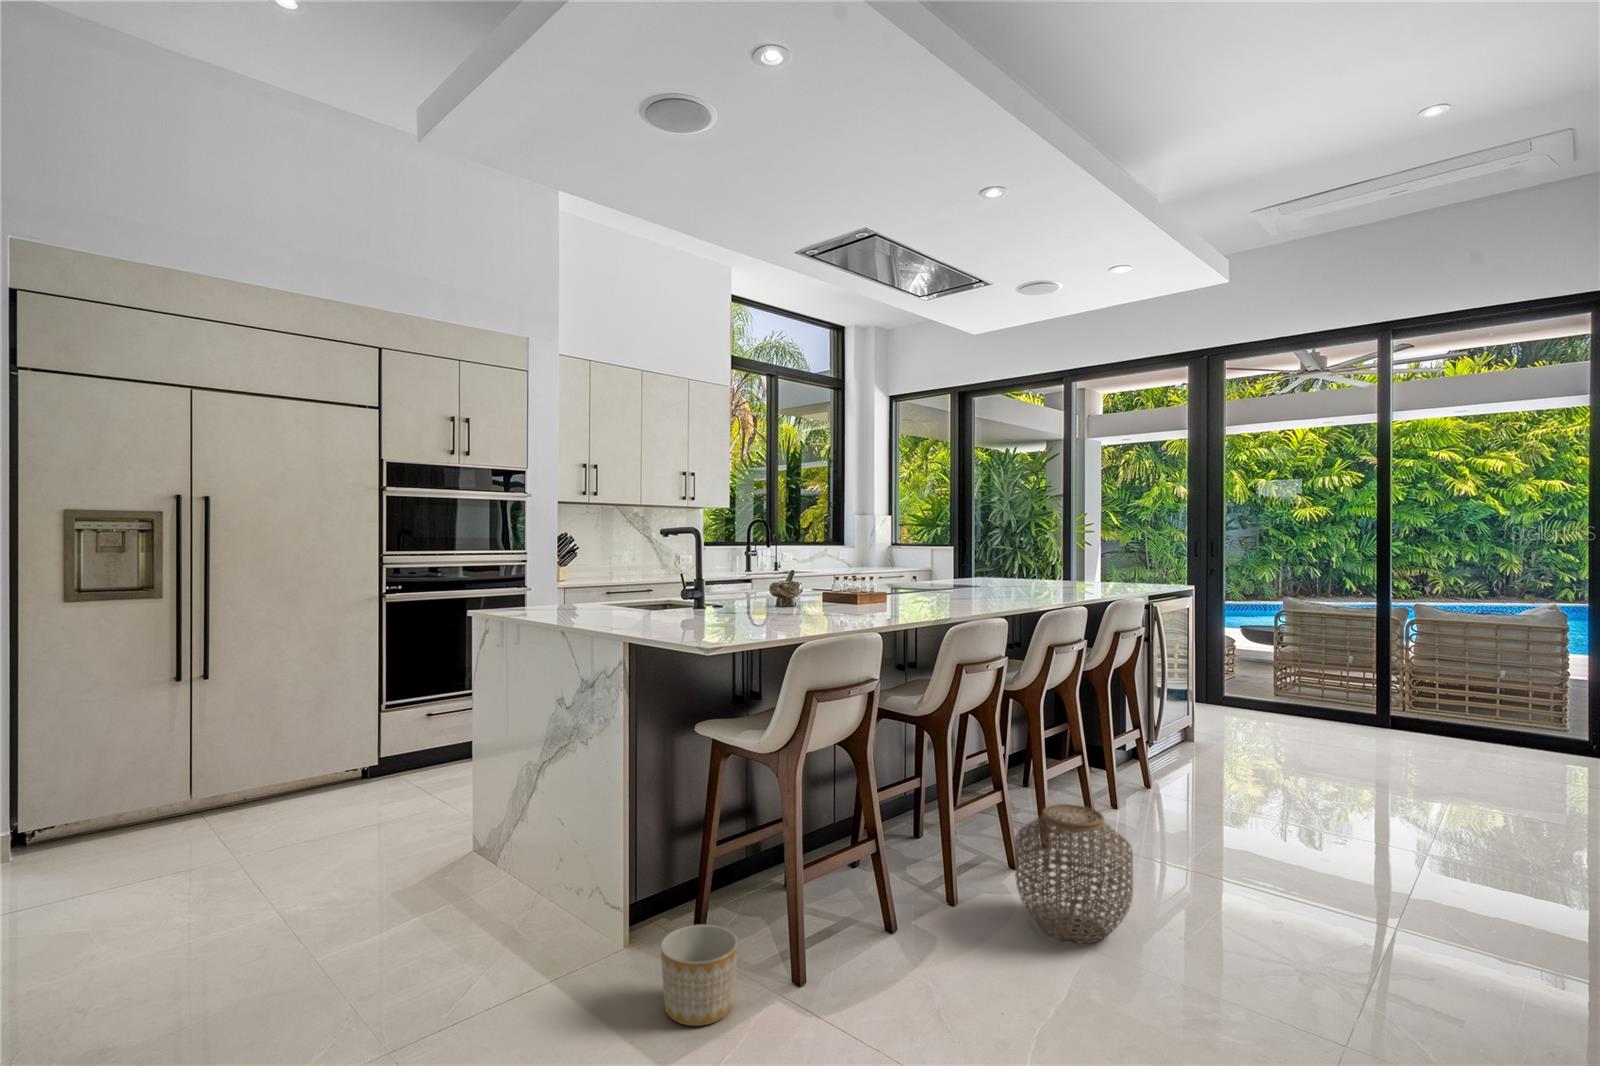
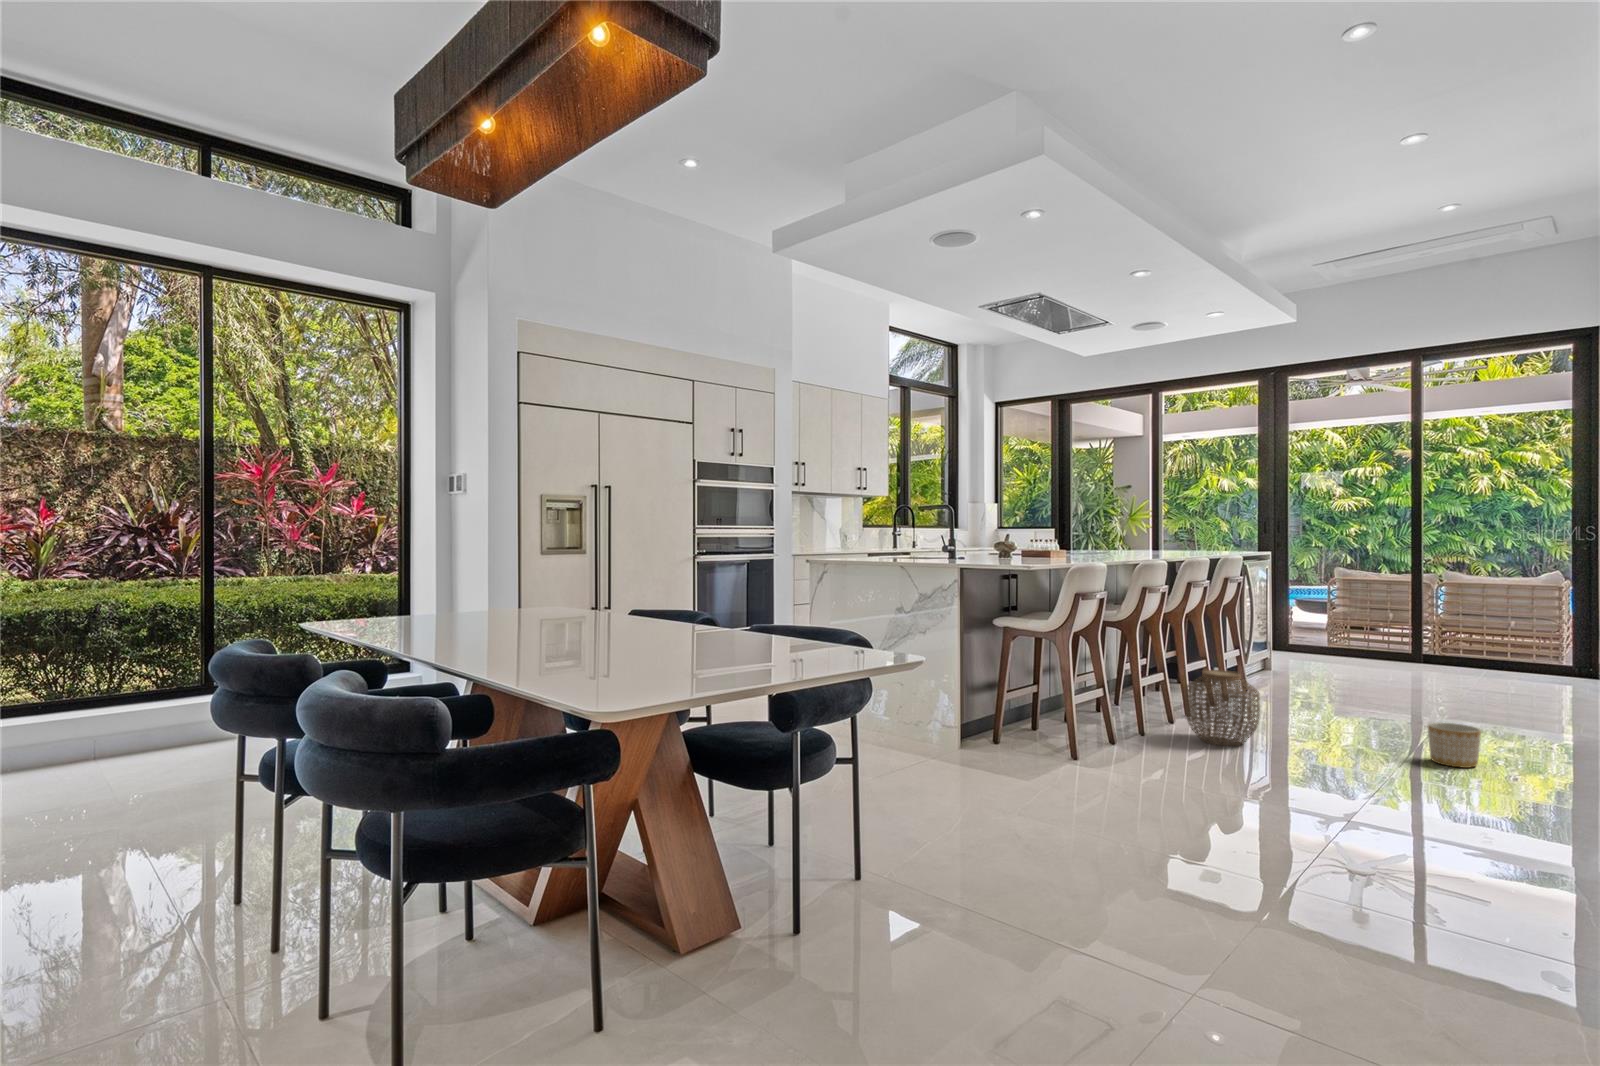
planter: present [661,925,738,1026] -> present [1427,722,1481,768]

